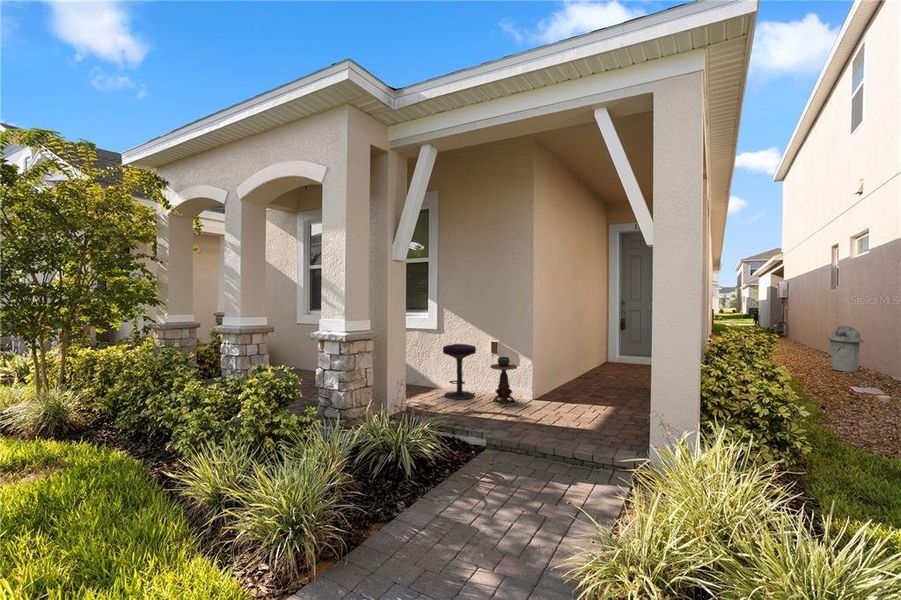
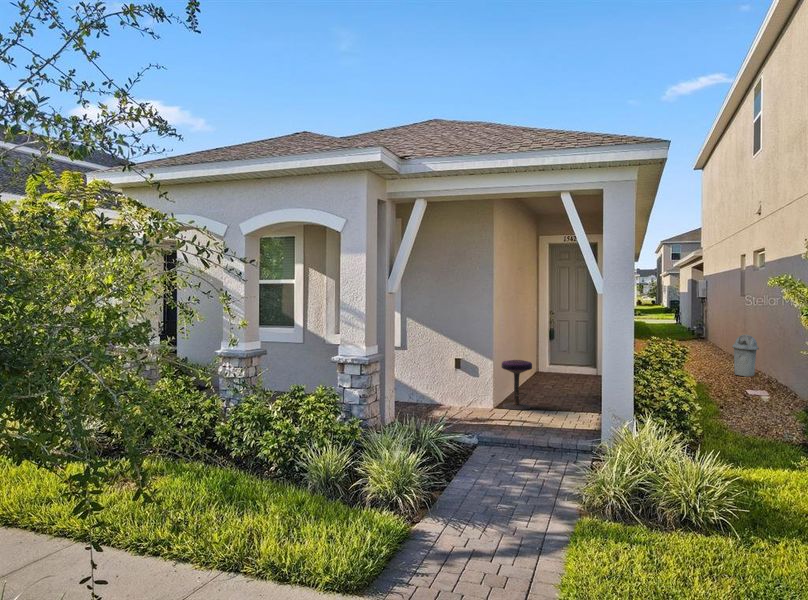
stool: present [443,344,476,400] -> present [502,360,532,410]
side table: present [491,357,517,403] -> none [458,371,482,413]

